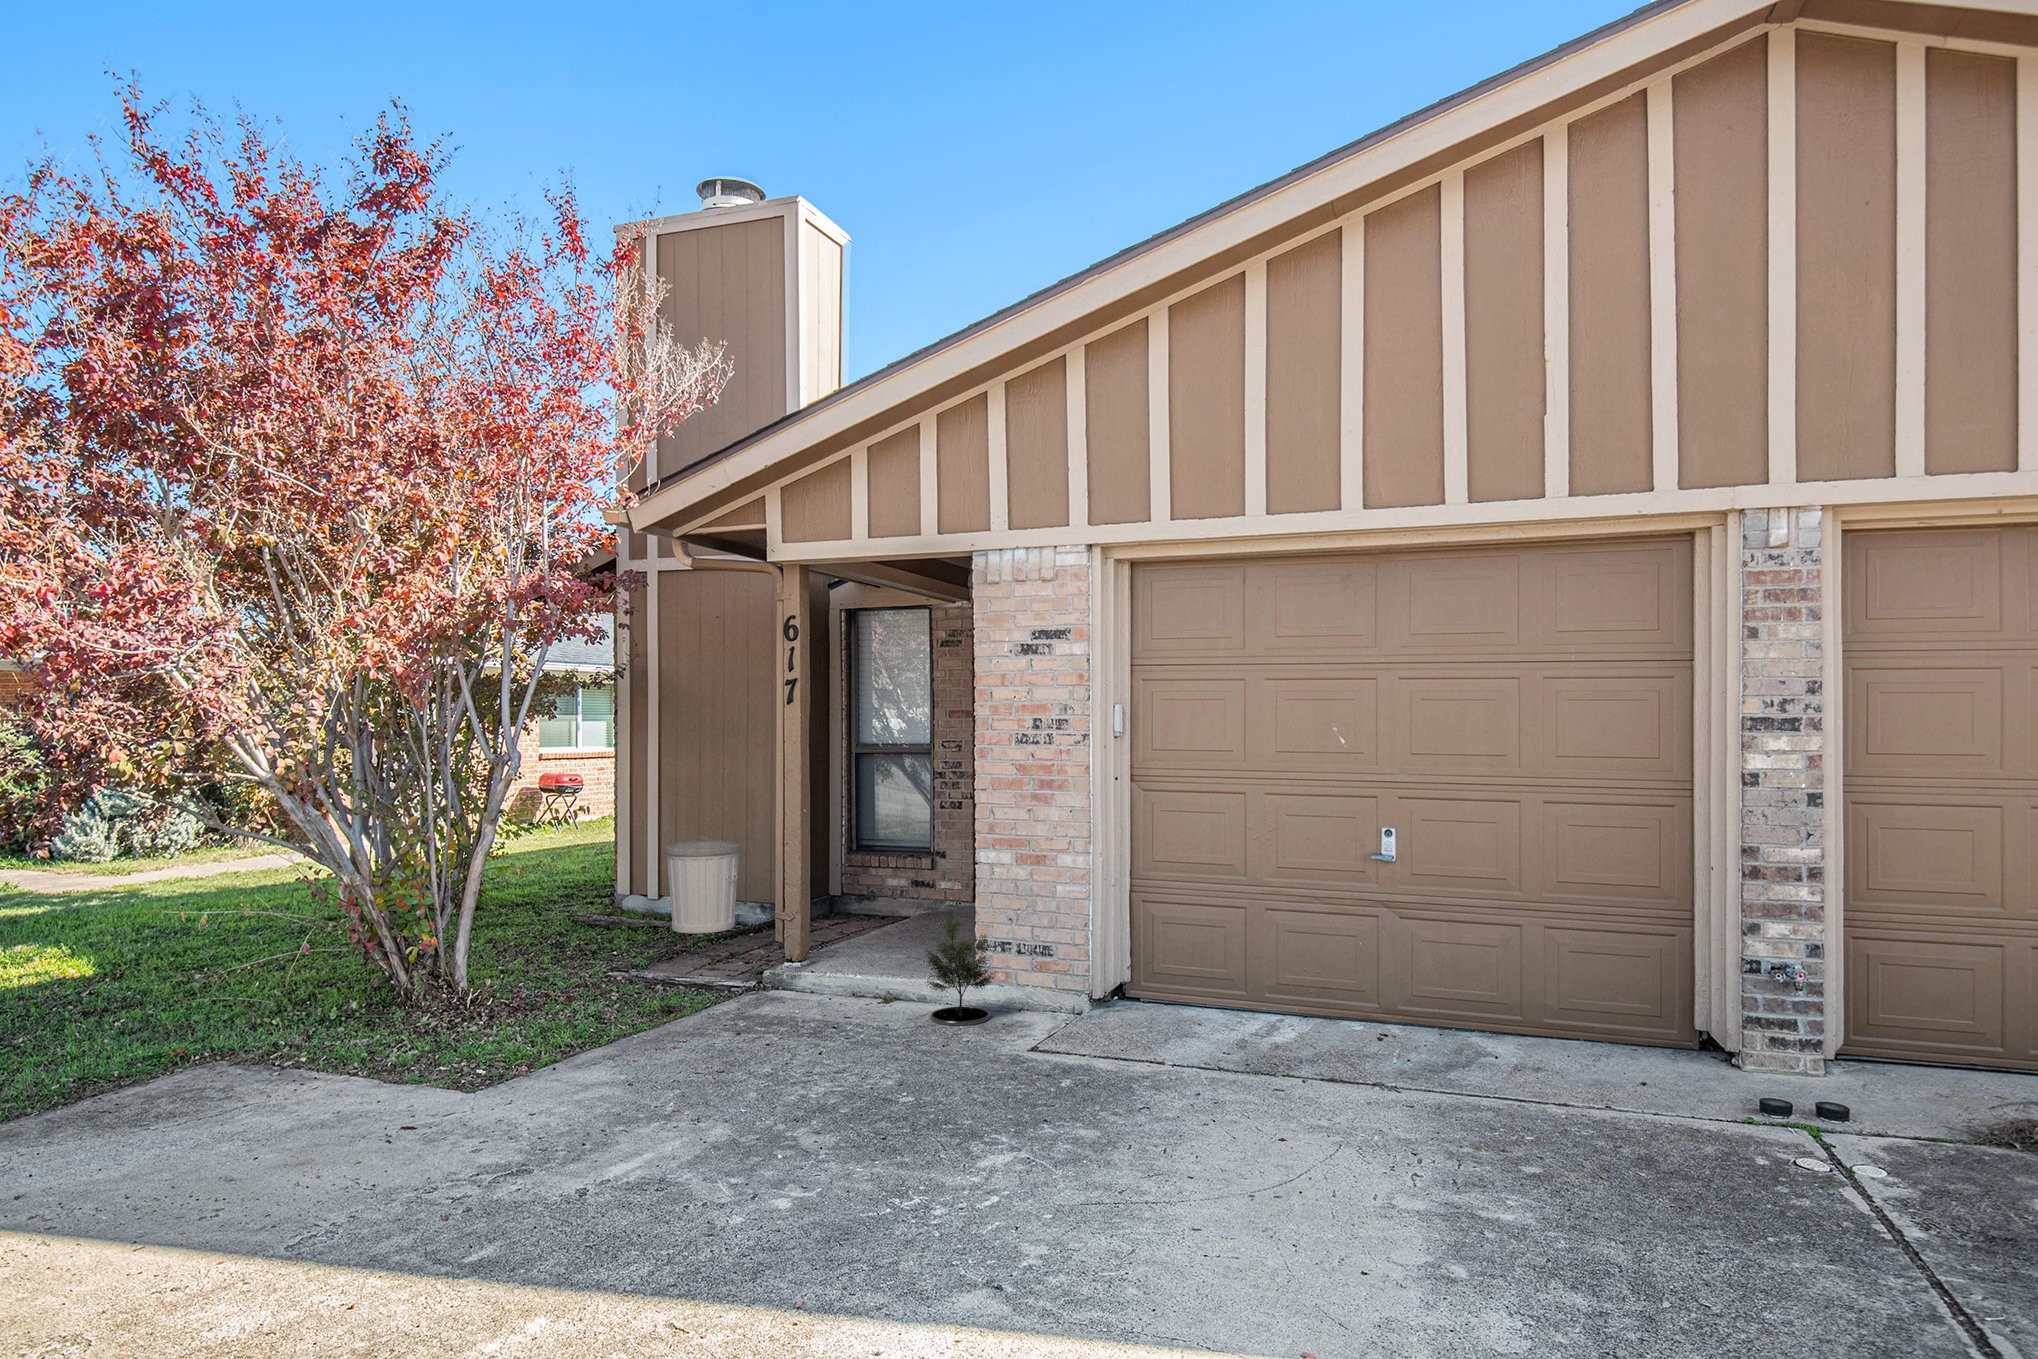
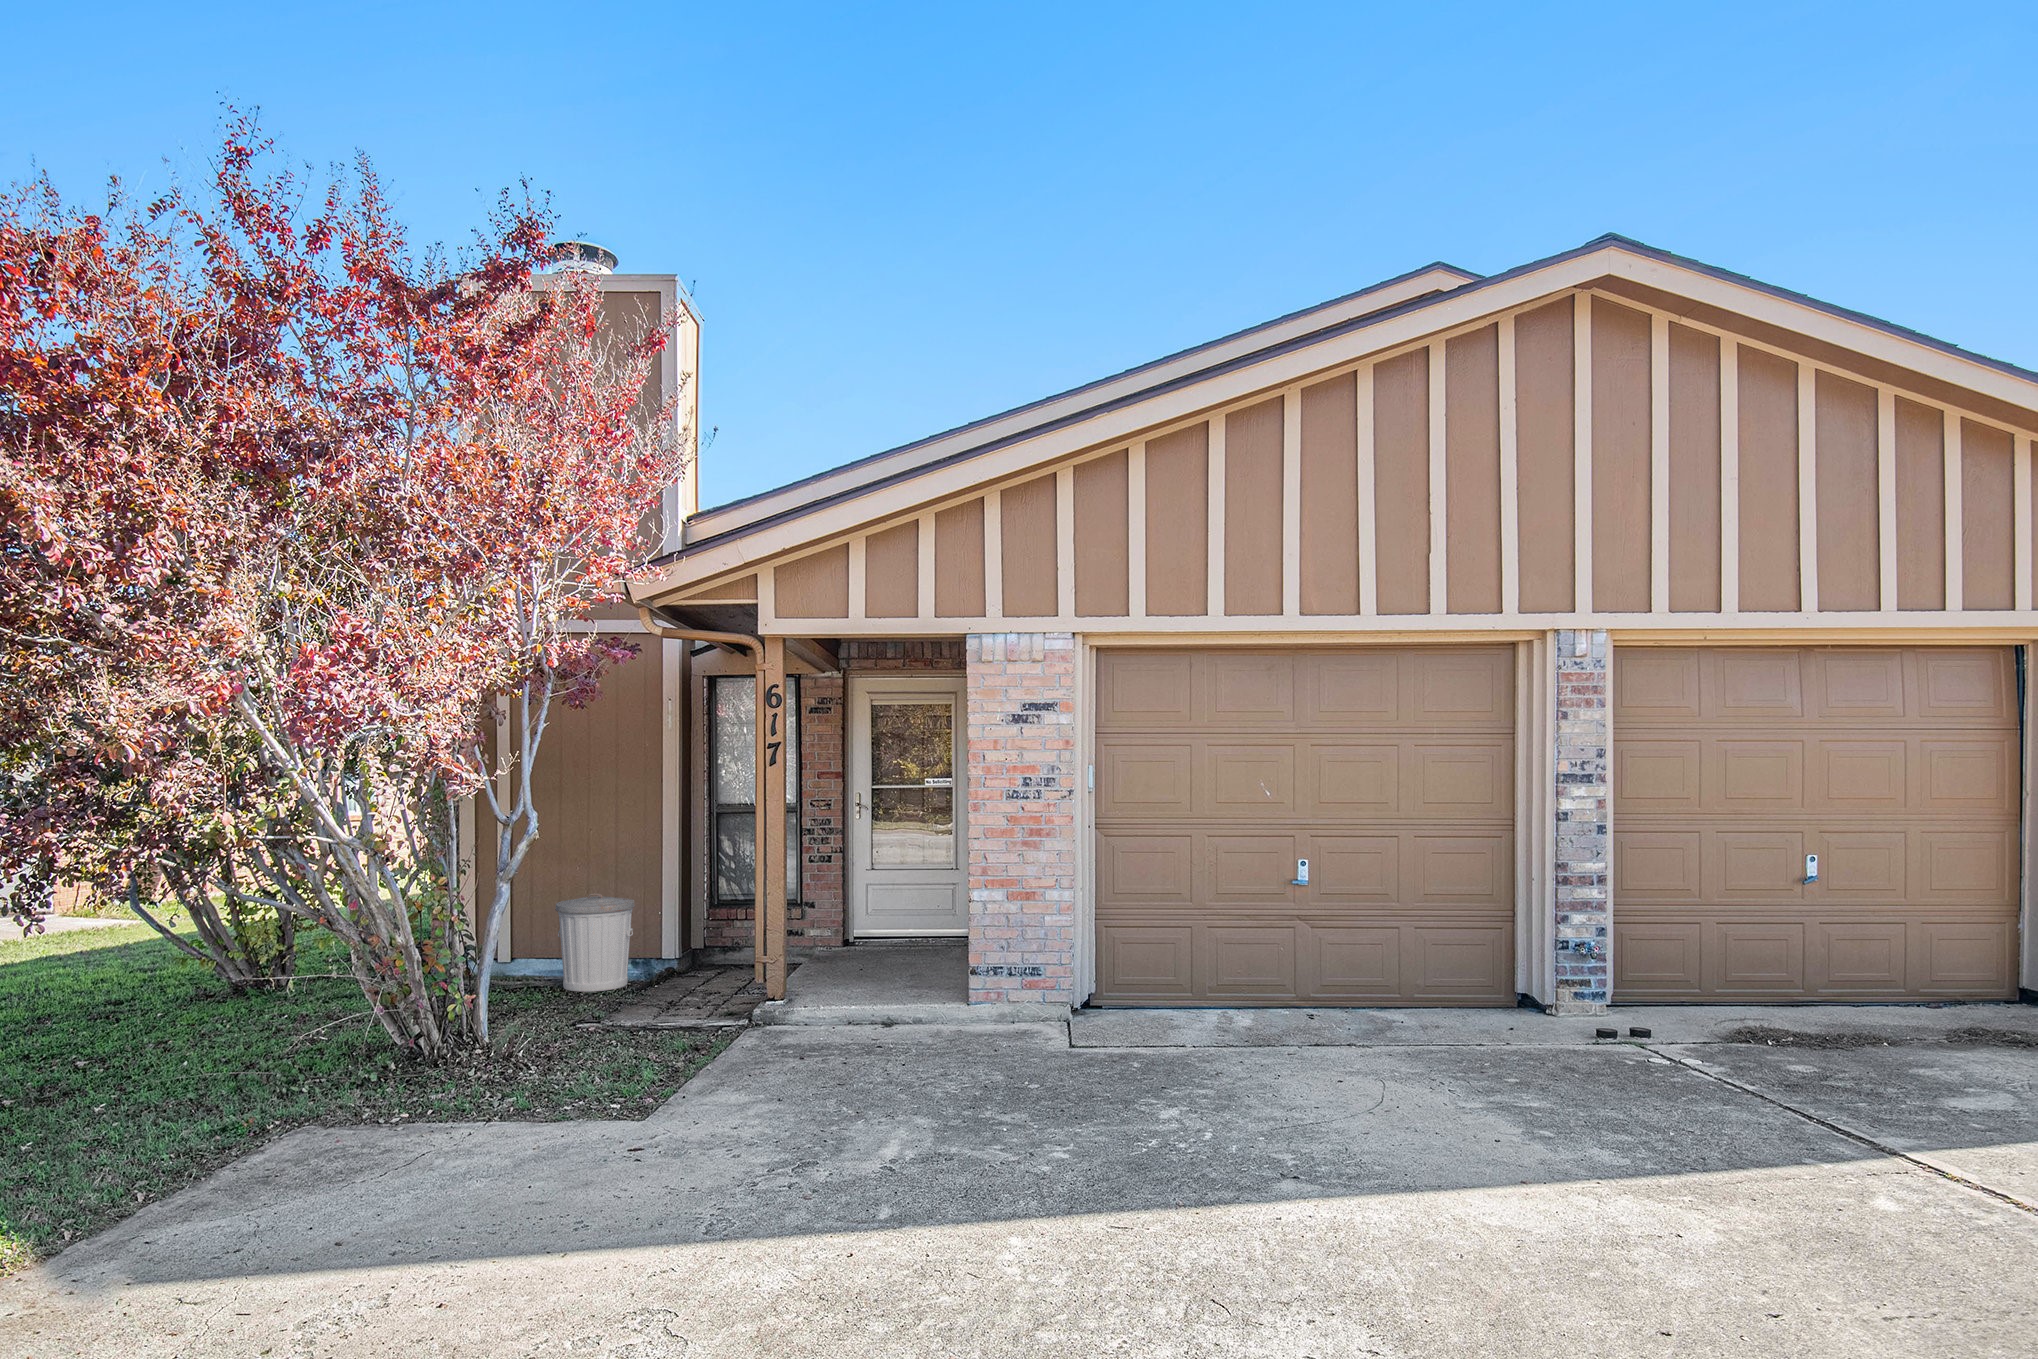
potted tree: present [925,909,994,1026] -> none [942,941,1001,1042]

